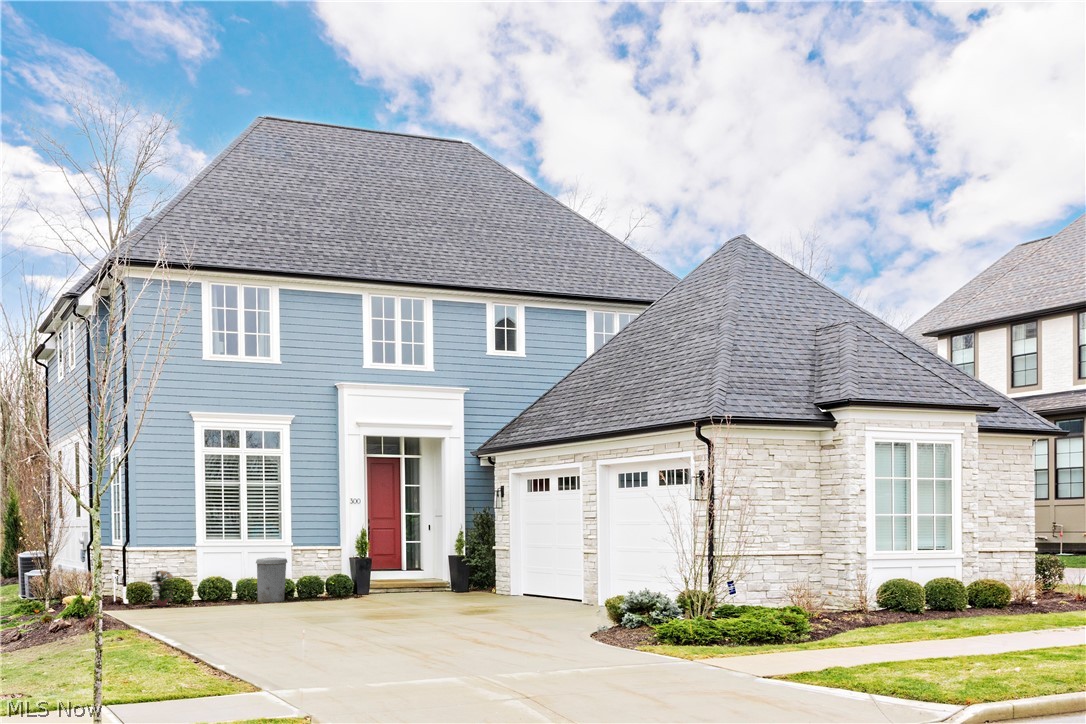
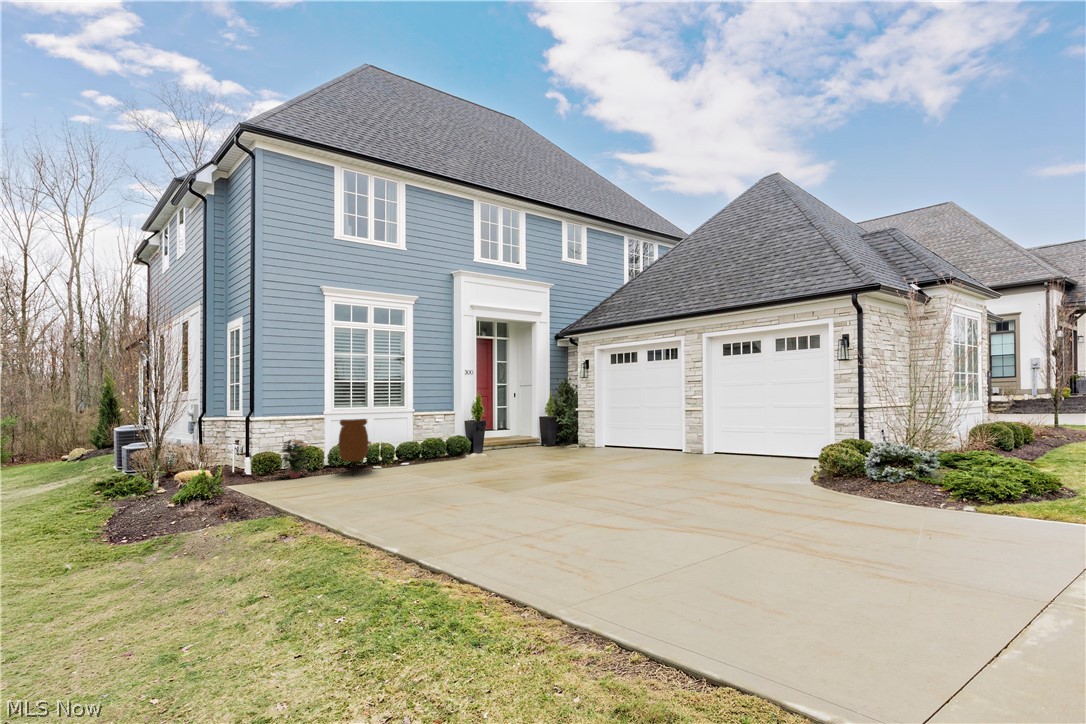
lounge chair: none [196,553,233,607] -> present [336,419,371,475]
trash can: present [256,557,287,602] -> none [391,423,422,466]

